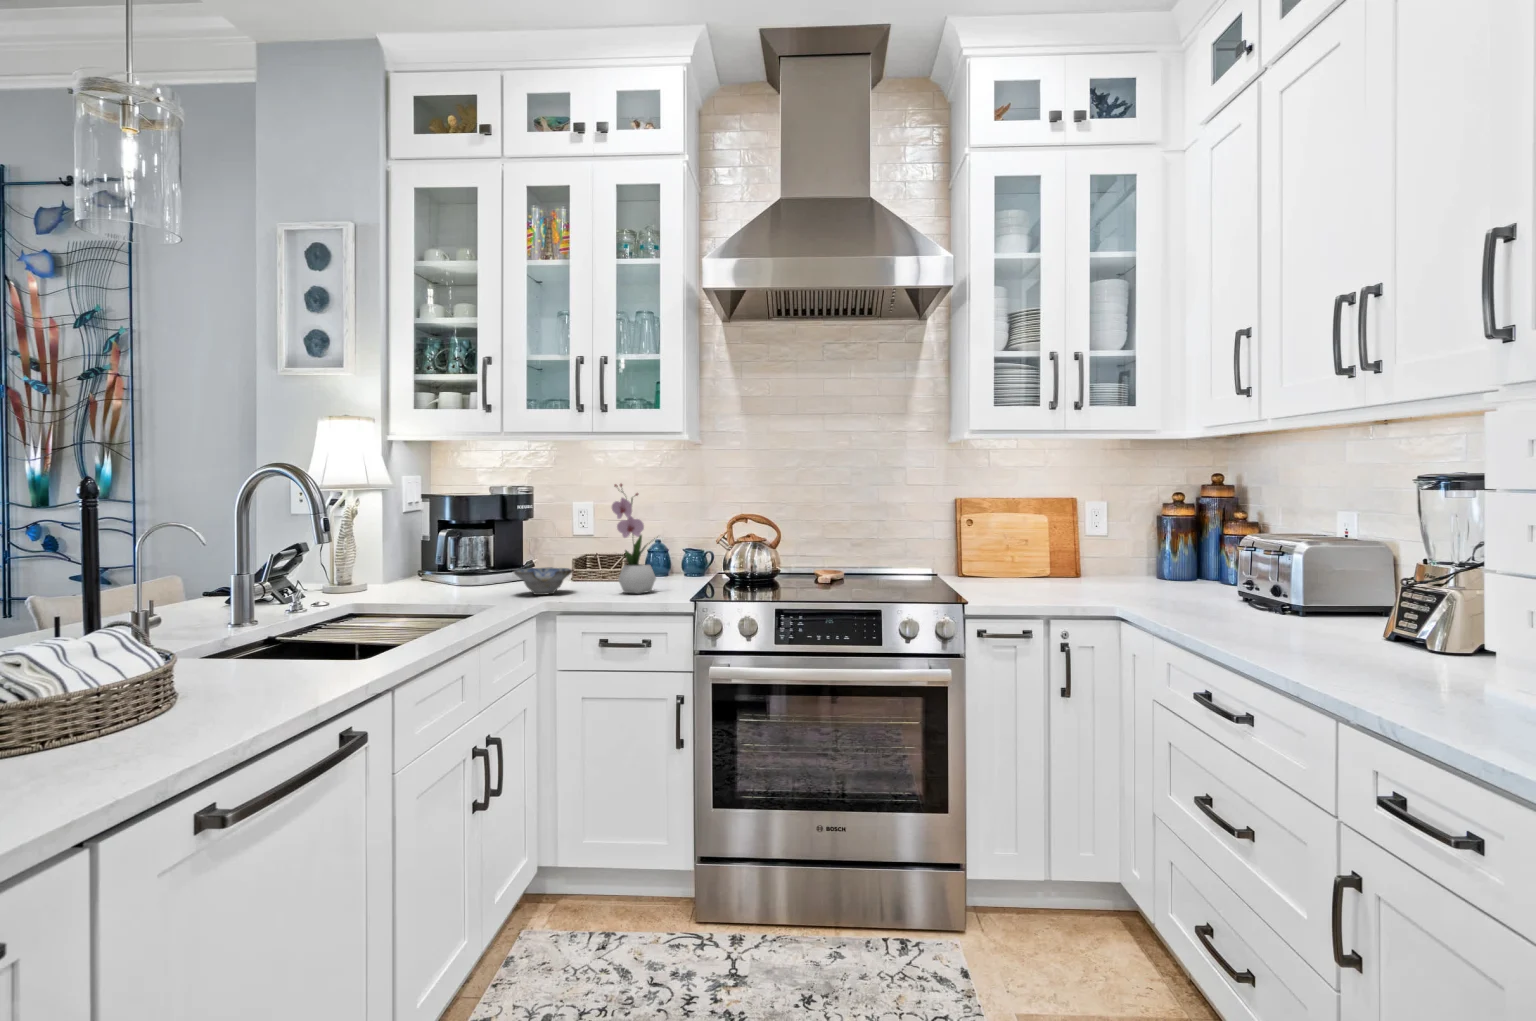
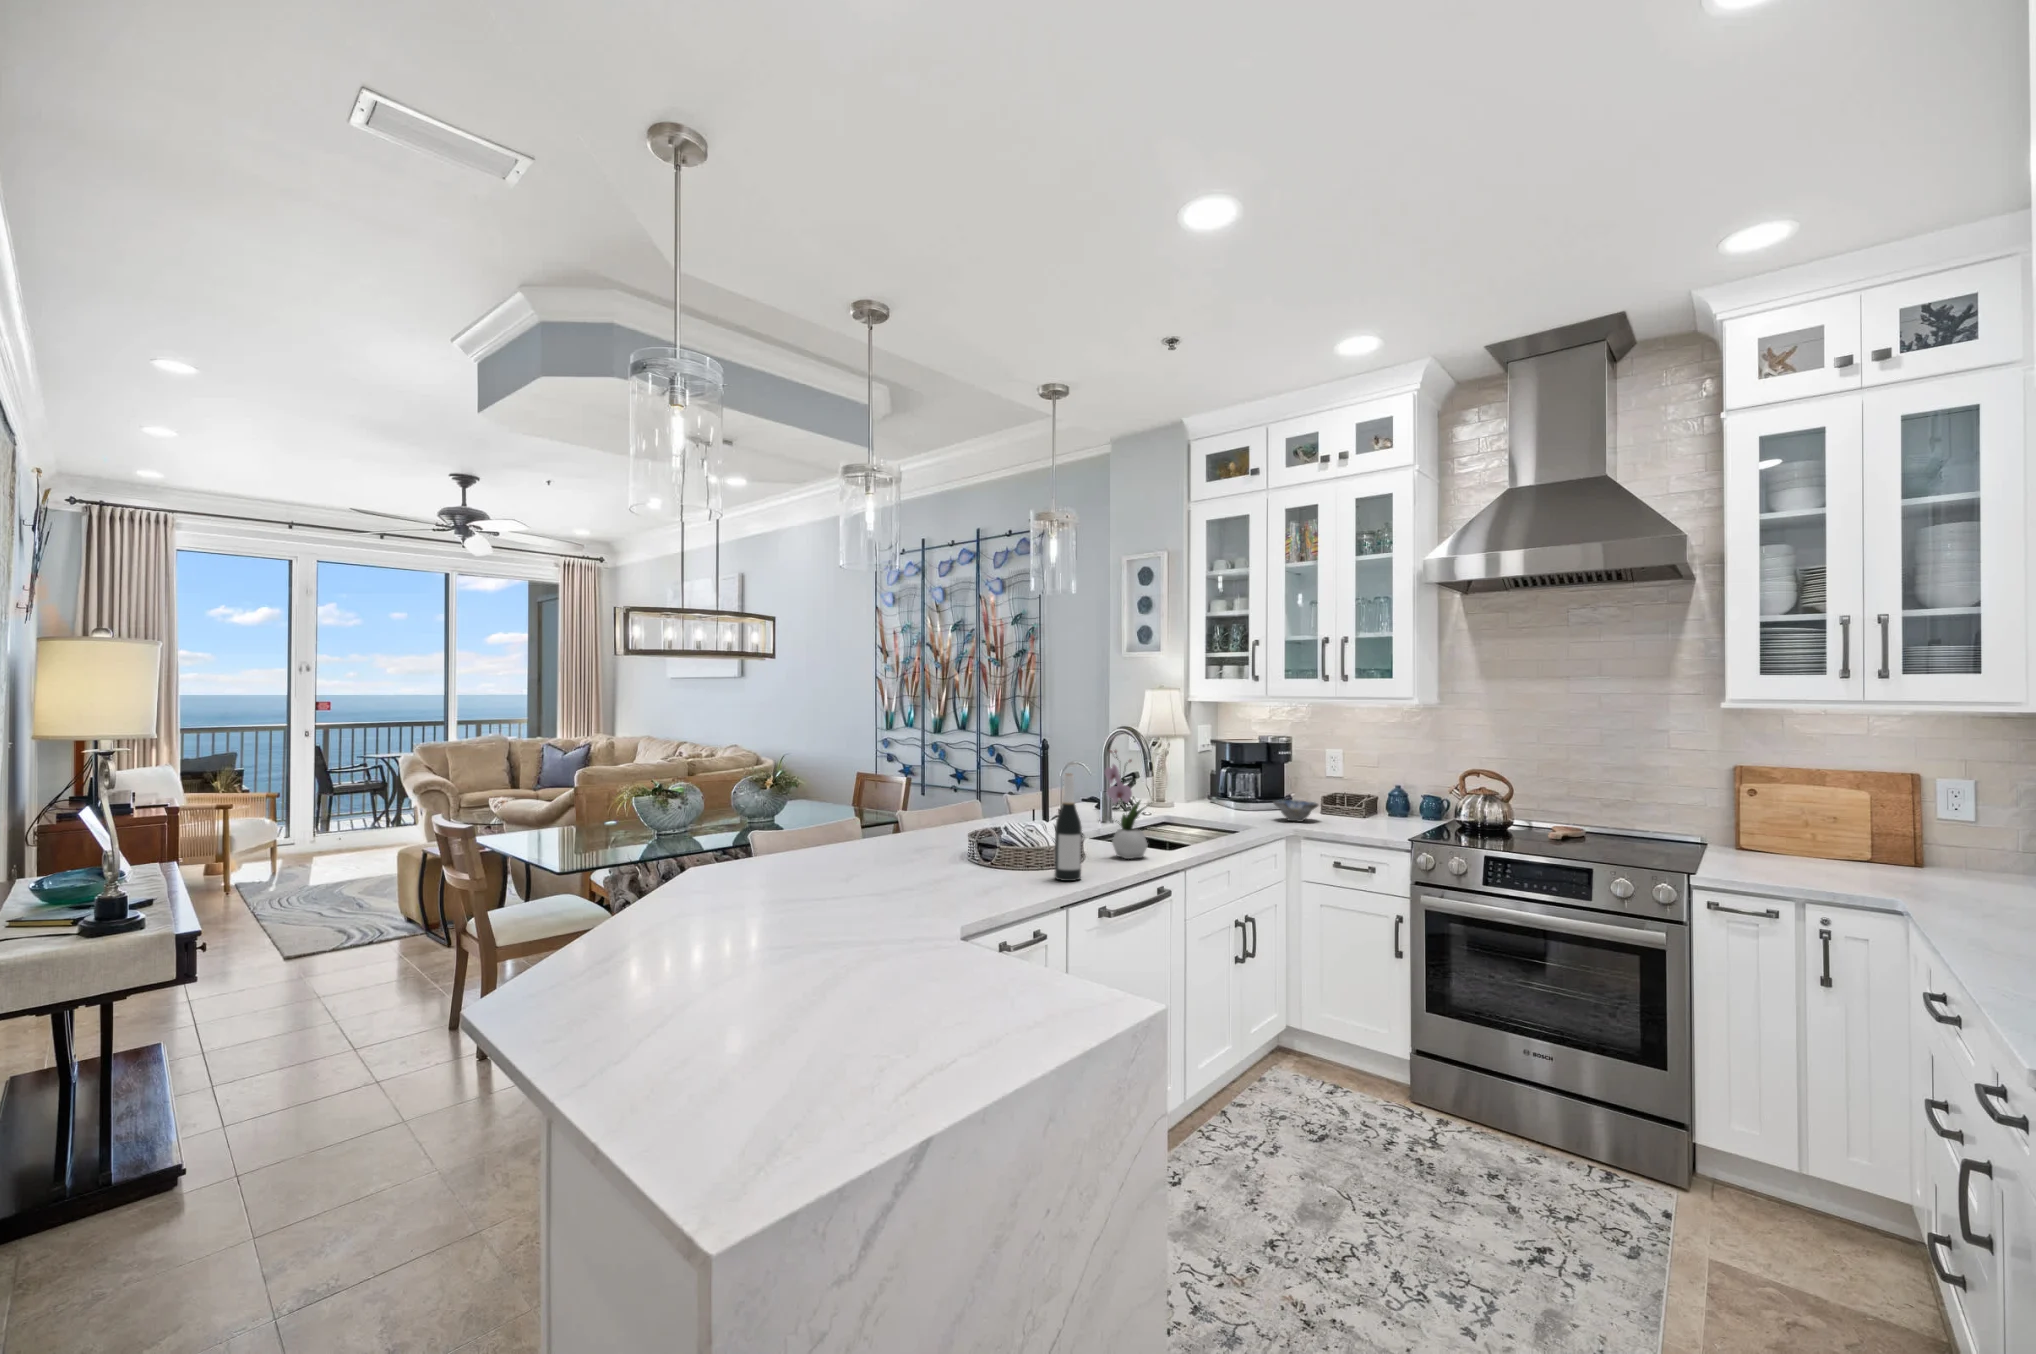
flower arrangement: present [612,484,656,593] -> present [1105,750,1148,859]
wine bottle: none [71,524,151,768] -> present [1054,774,1082,881]

